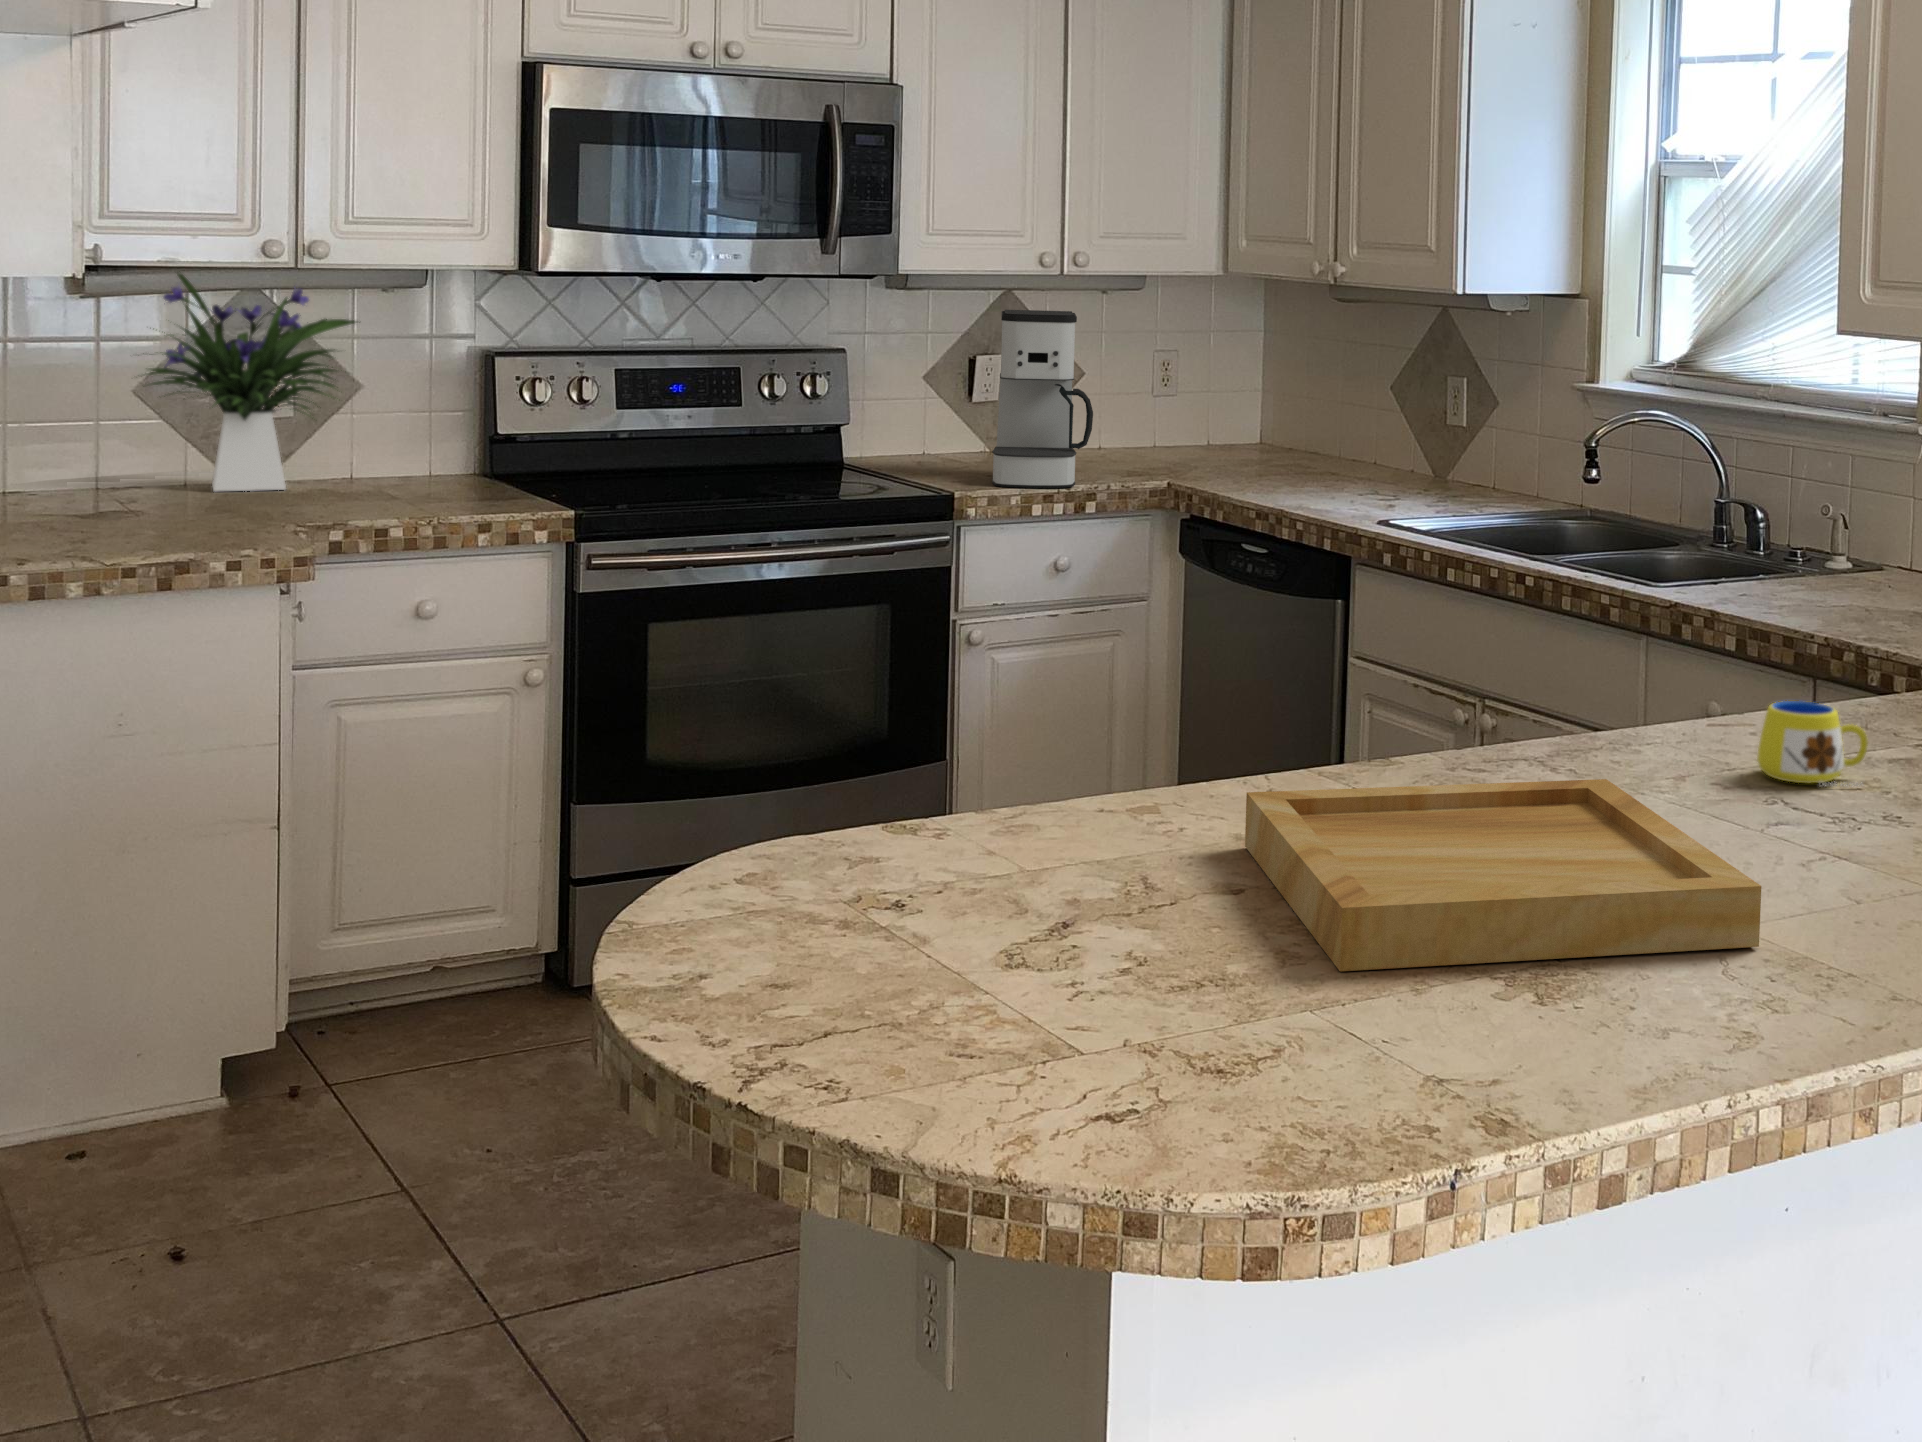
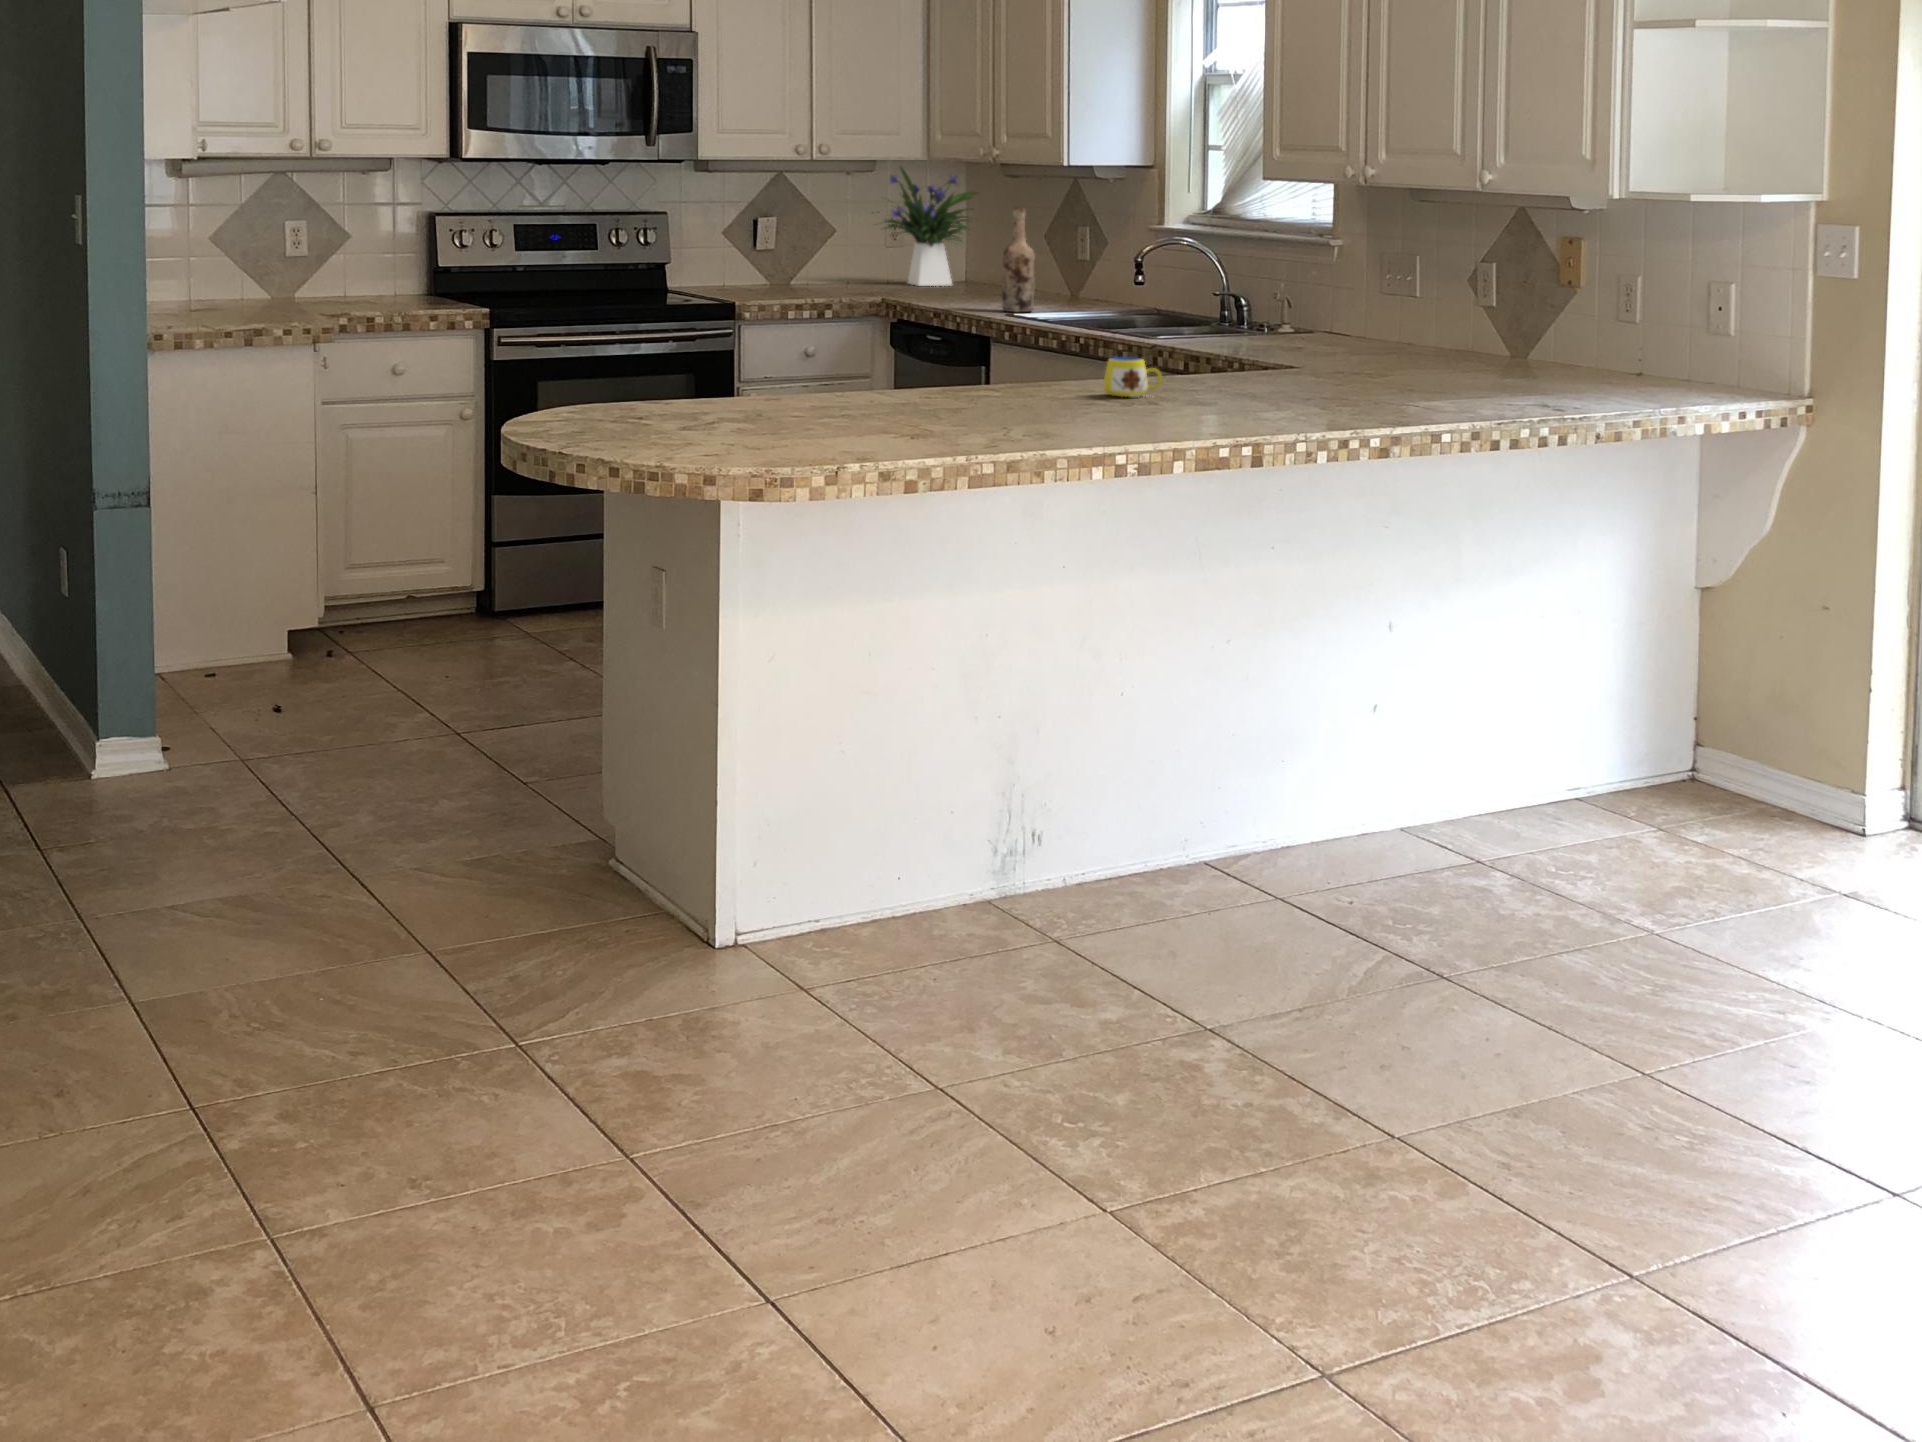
flower arrangement: present [143,273,356,492] -> present [878,167,977,286]
coffee maker: present [992,310,1093,488] -> none [762,182,829,300]
wine bottle: none [1365,358,1416,517] -> present [1002,207,1035,312]
tray: present [1245,779,1761,971] -> none [816,381,1028,434]

